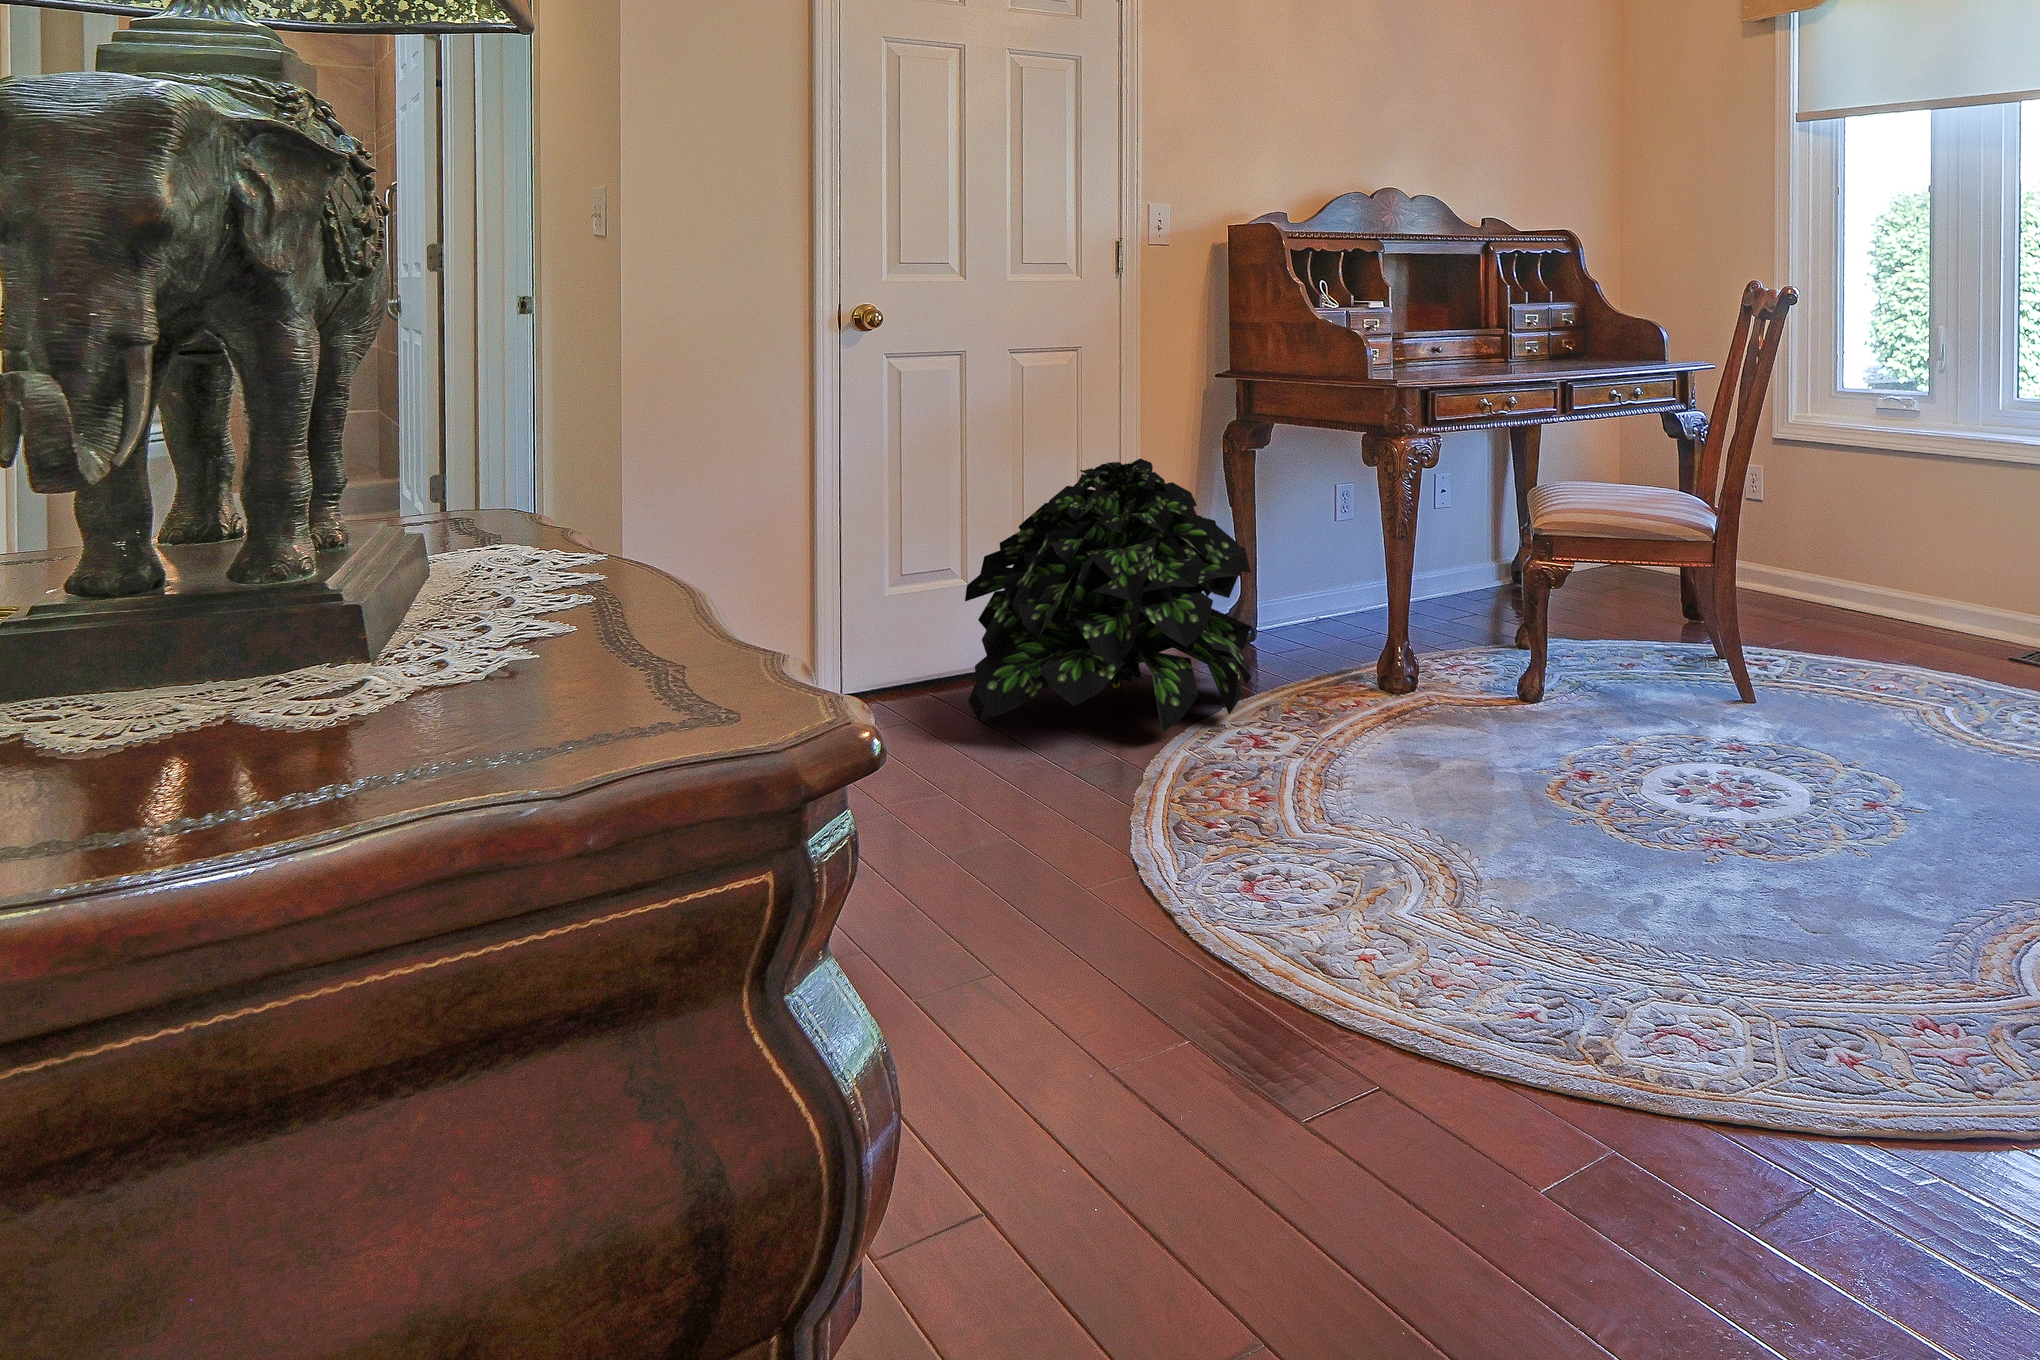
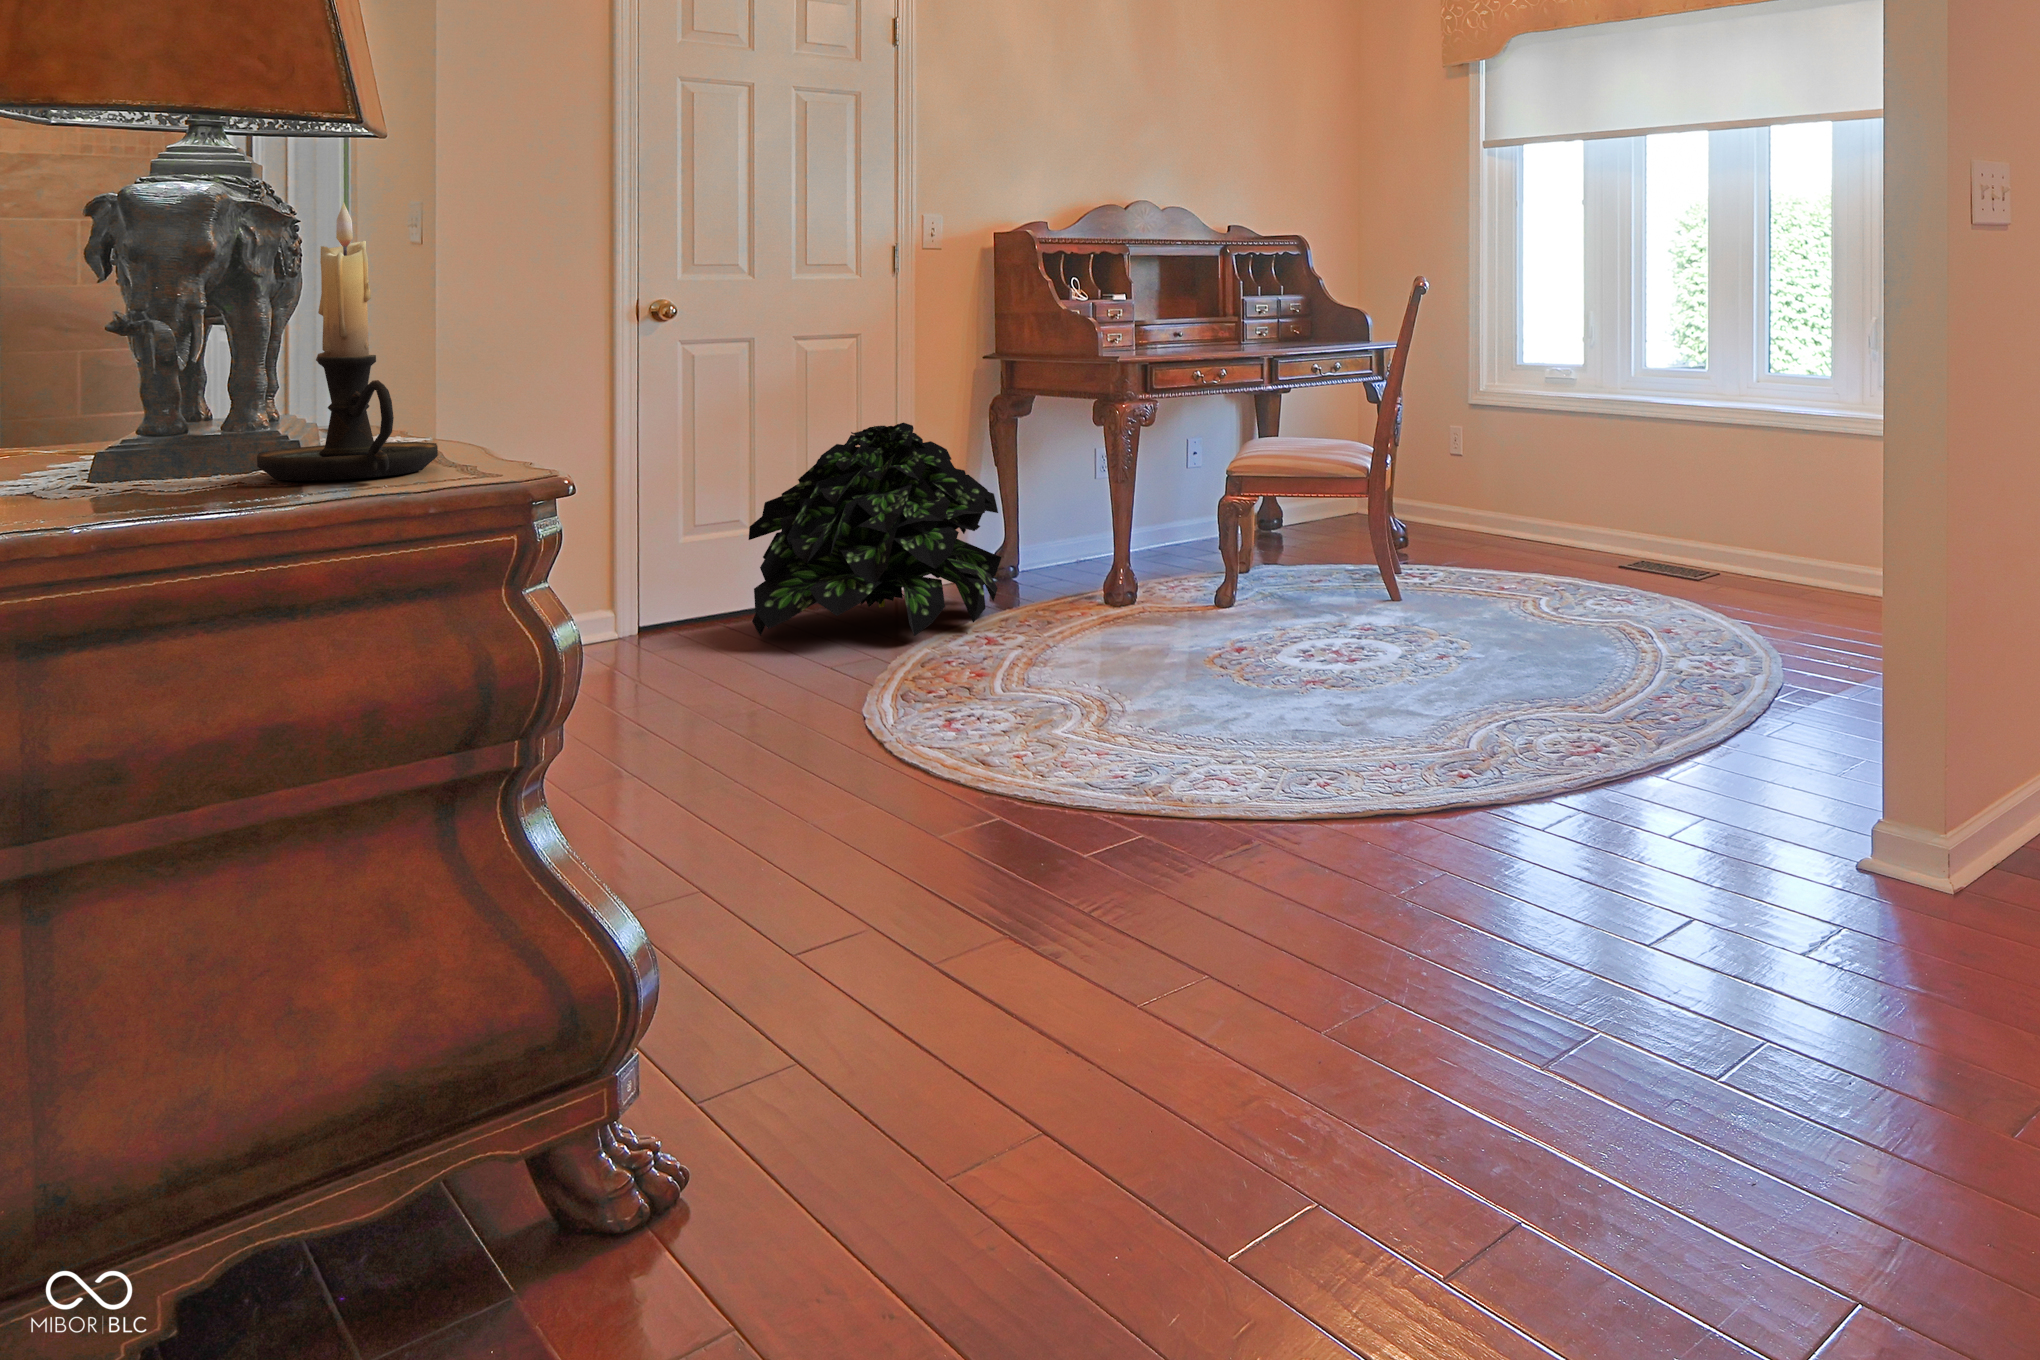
candle holder: none [234,111,599,732] -> present [257,202,438,481]

